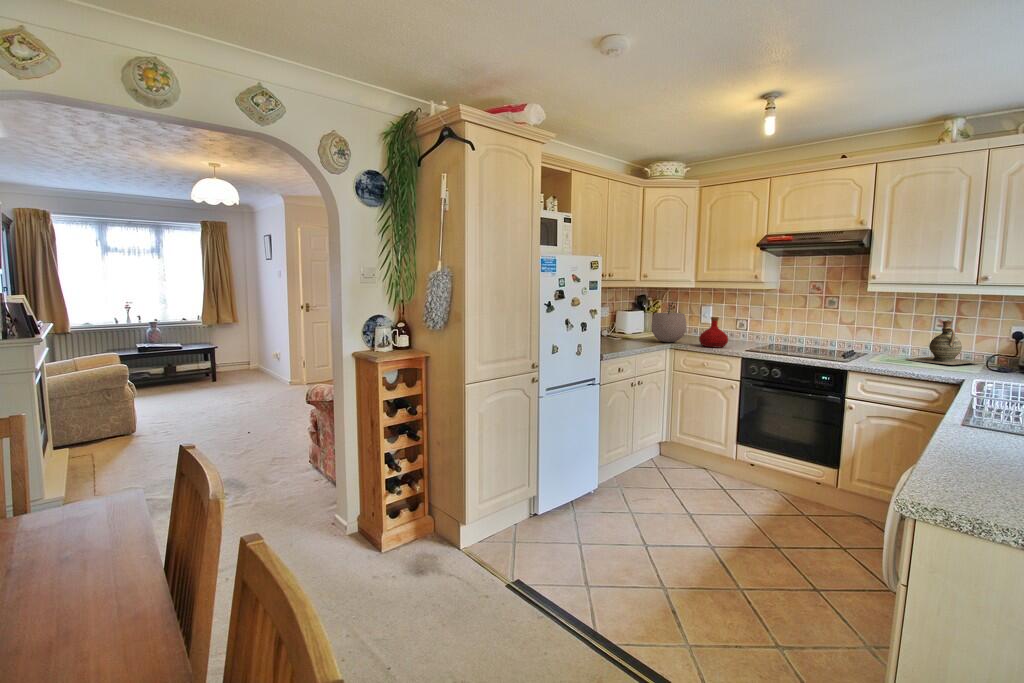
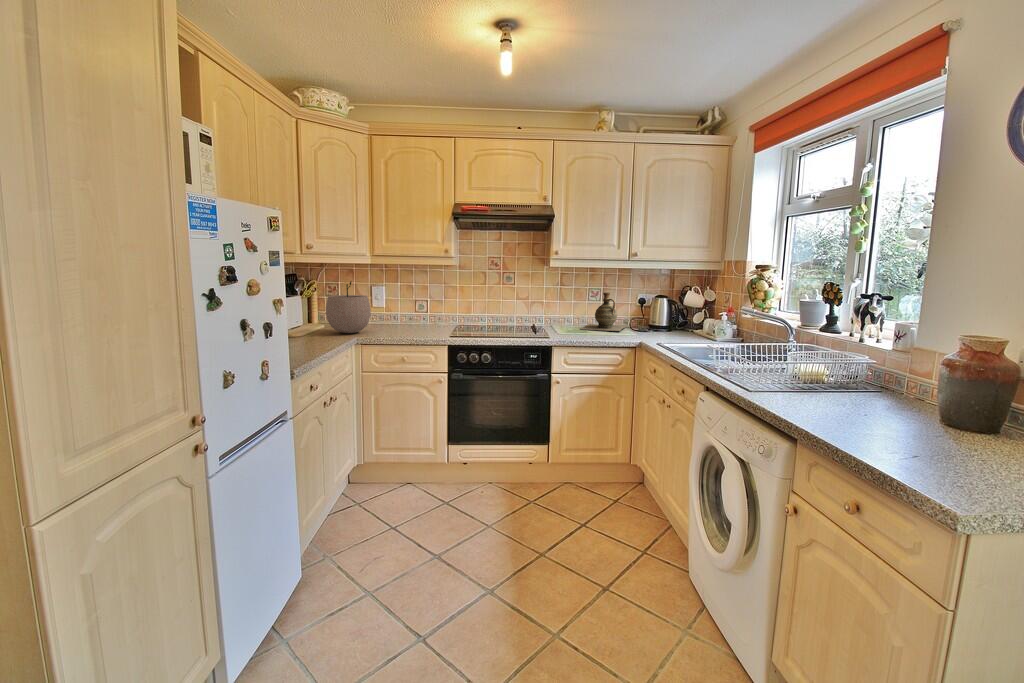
bottle: present [699,317,728,348] -> none [392,298,426,335]

